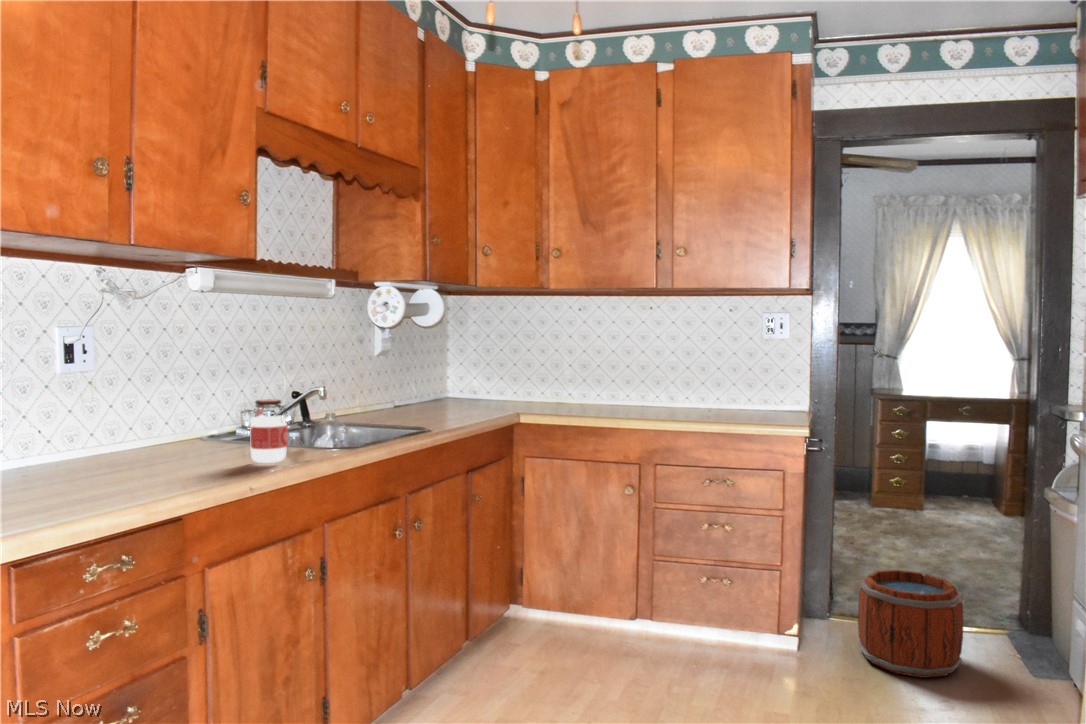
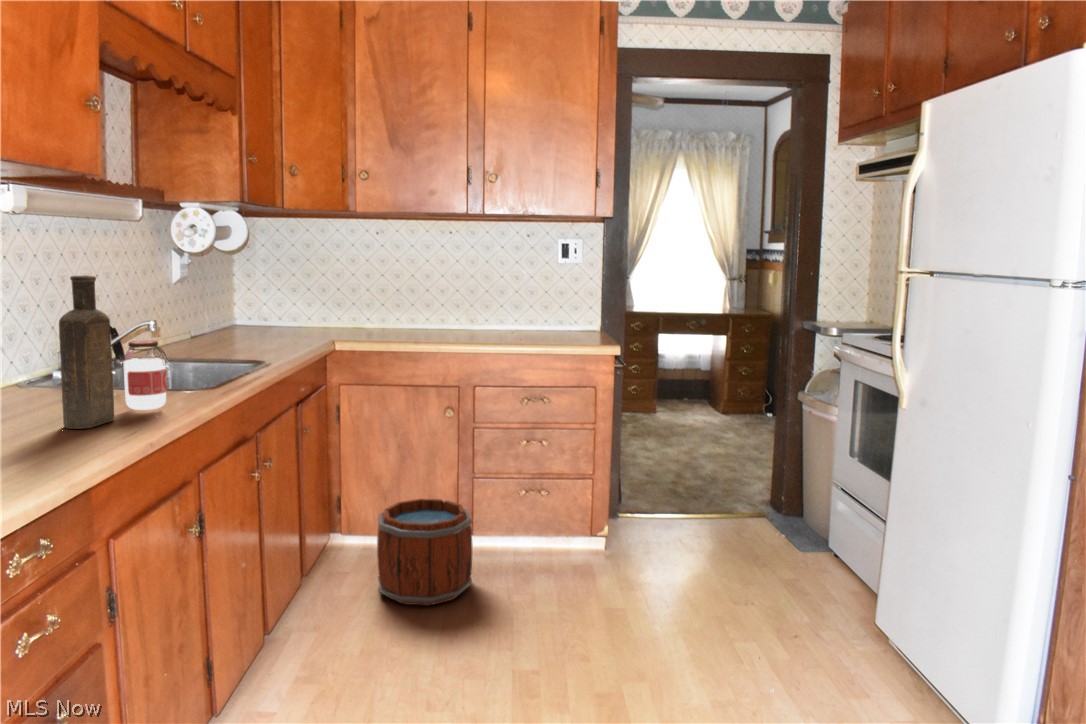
bottle: none [170,338,230,476] -> present [59,276,114,429]
bucket: present [858,570,964,678] -> present [377,499,472,605]

